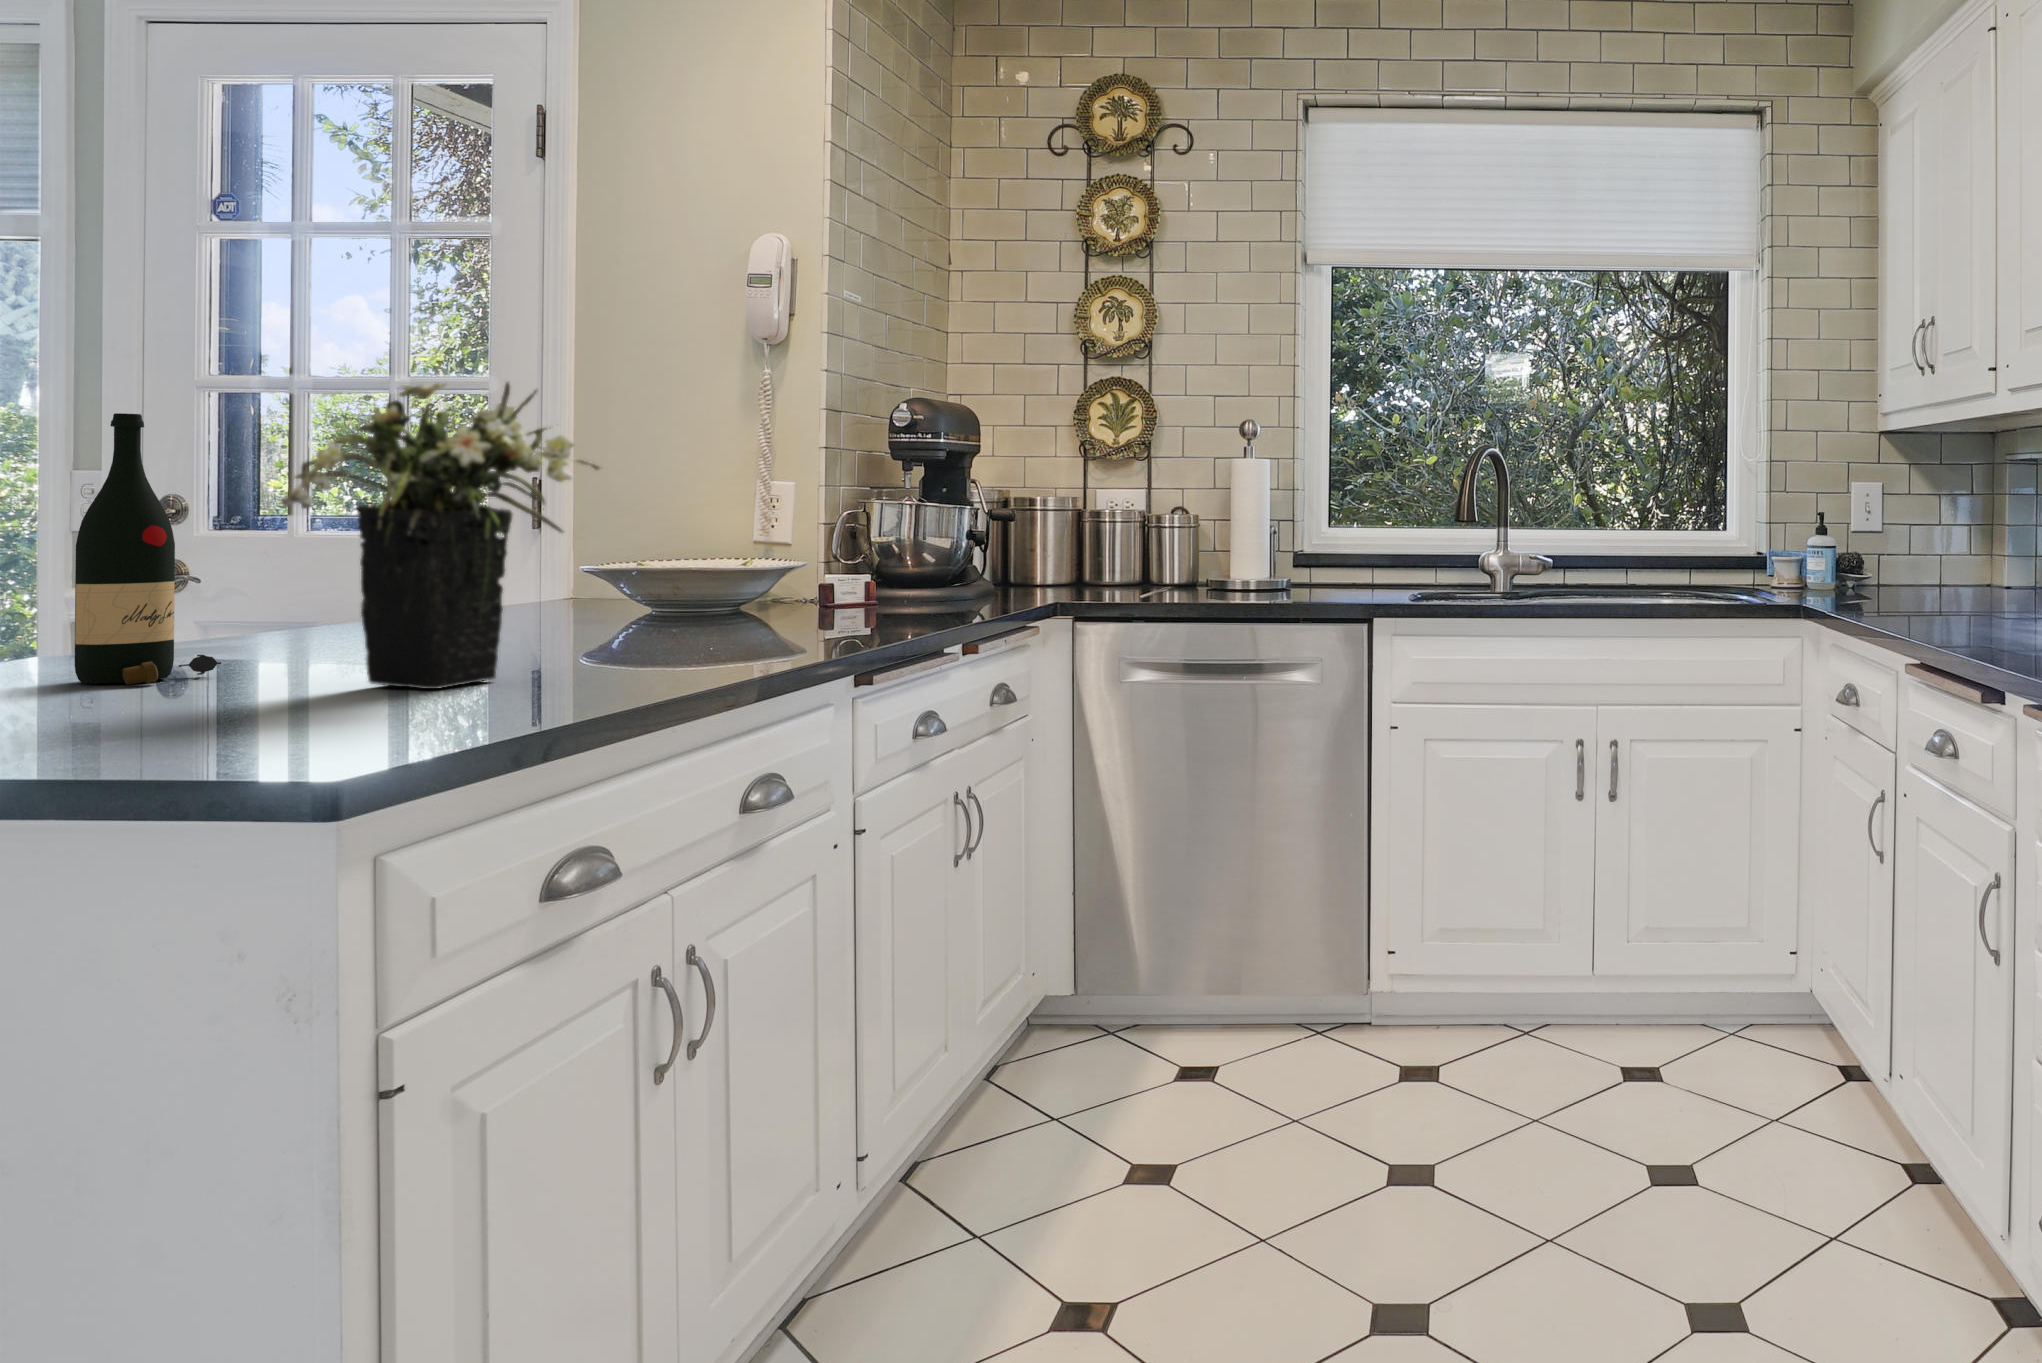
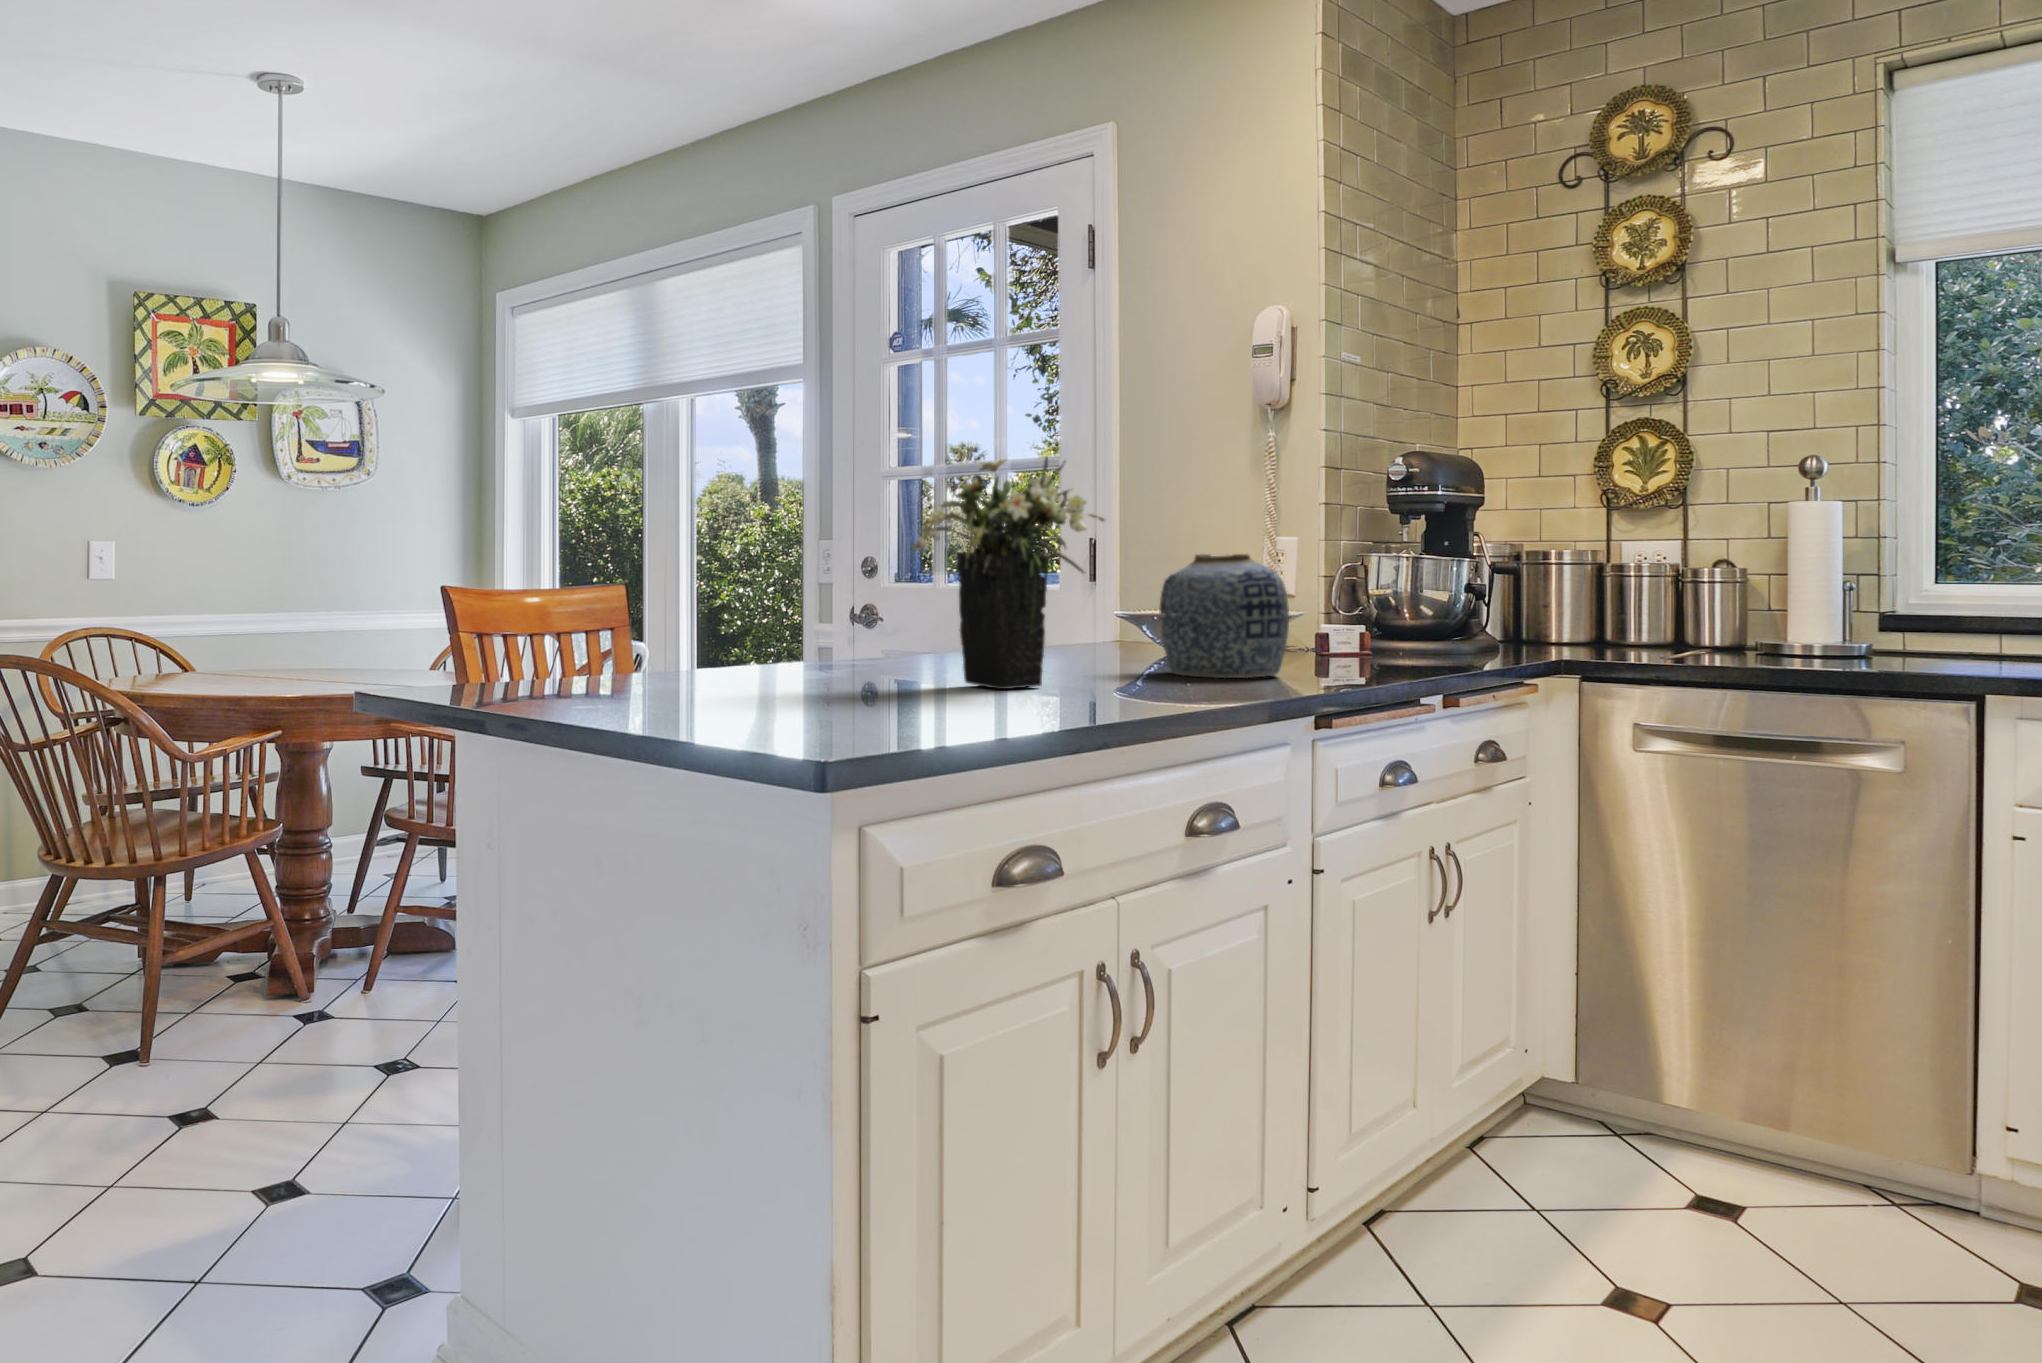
wine bottle: present [75,413,221,685] -> none [817,493,889,676]
vase: none [649,503,811,646] -> present [1159,554,1289,678]

